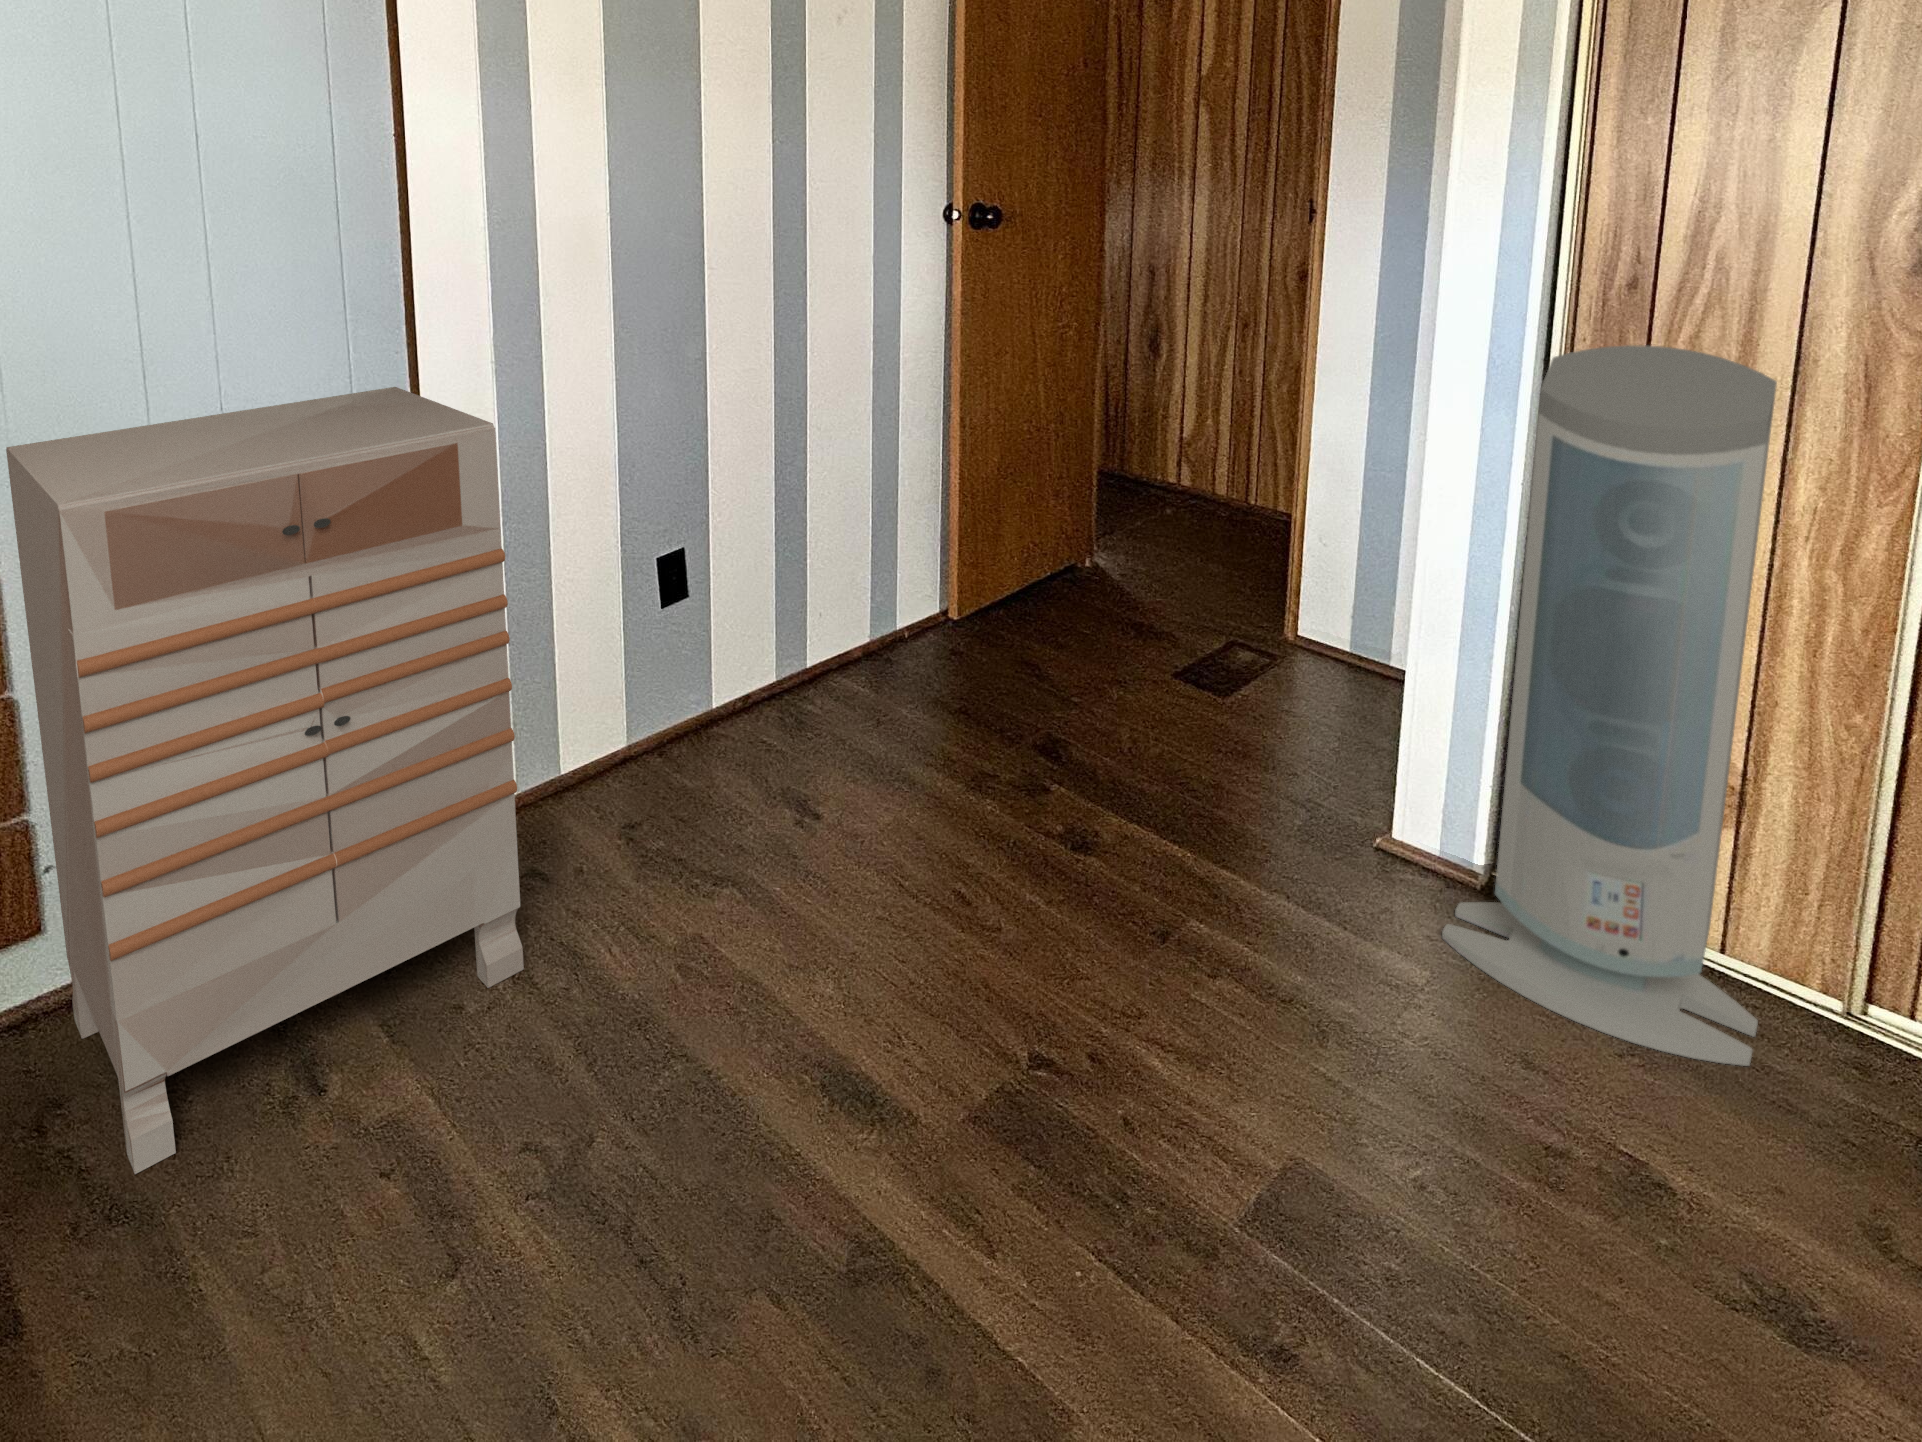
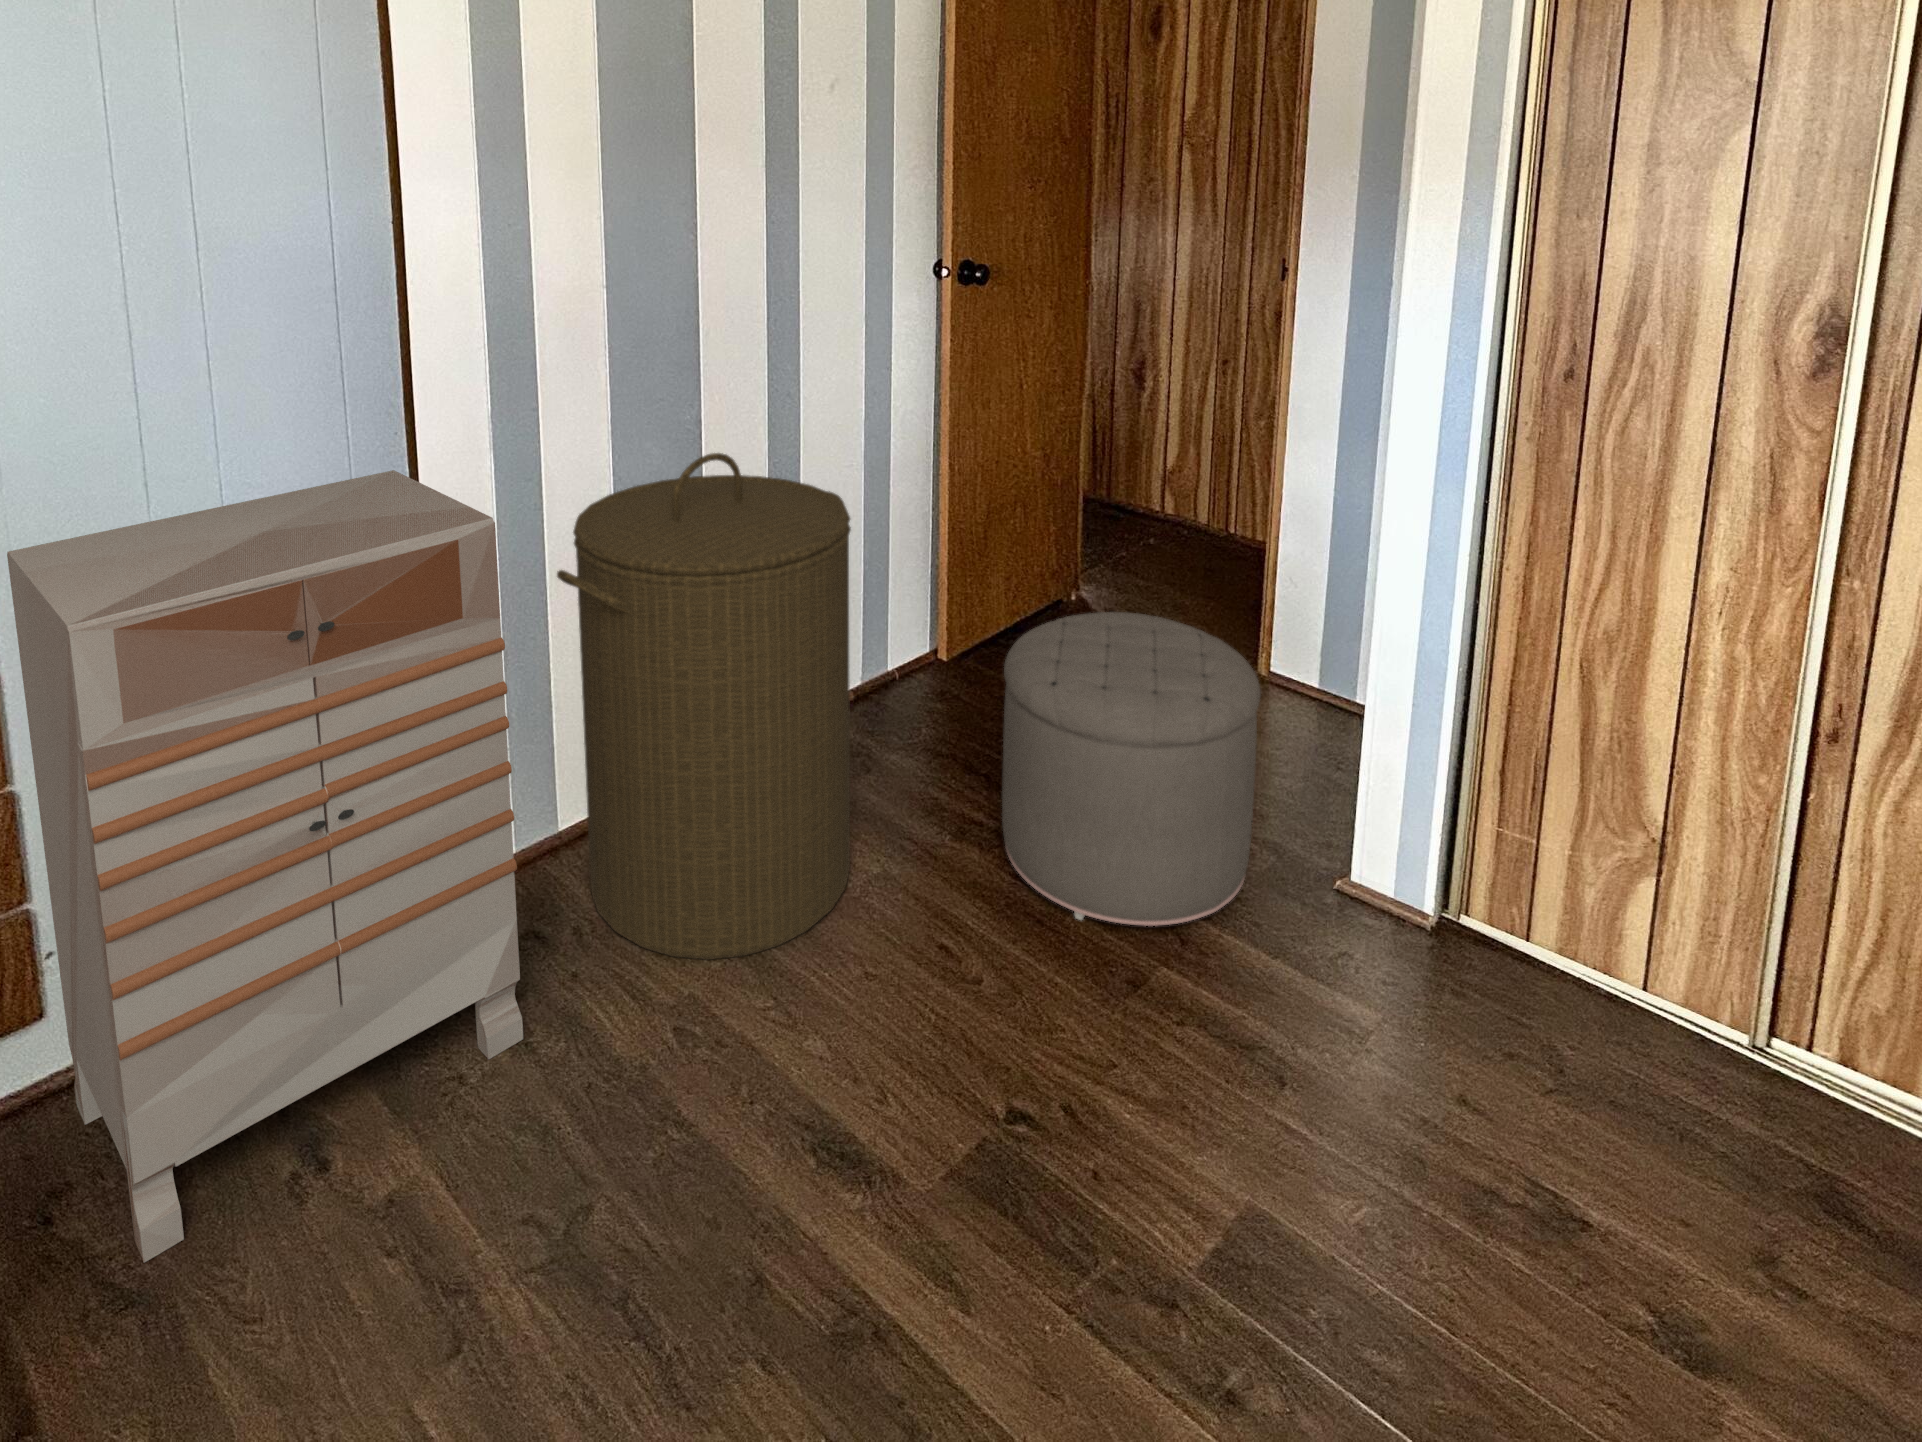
air purifier: present [1442,345,1777,1066] -> none [1394,436,1691,1102]
laundry hamper: none [559,378,861,898] -> present [557,453,851,960]
ottoman: none [1018,555,1292,875] -> present [1002,612,1261,926]

